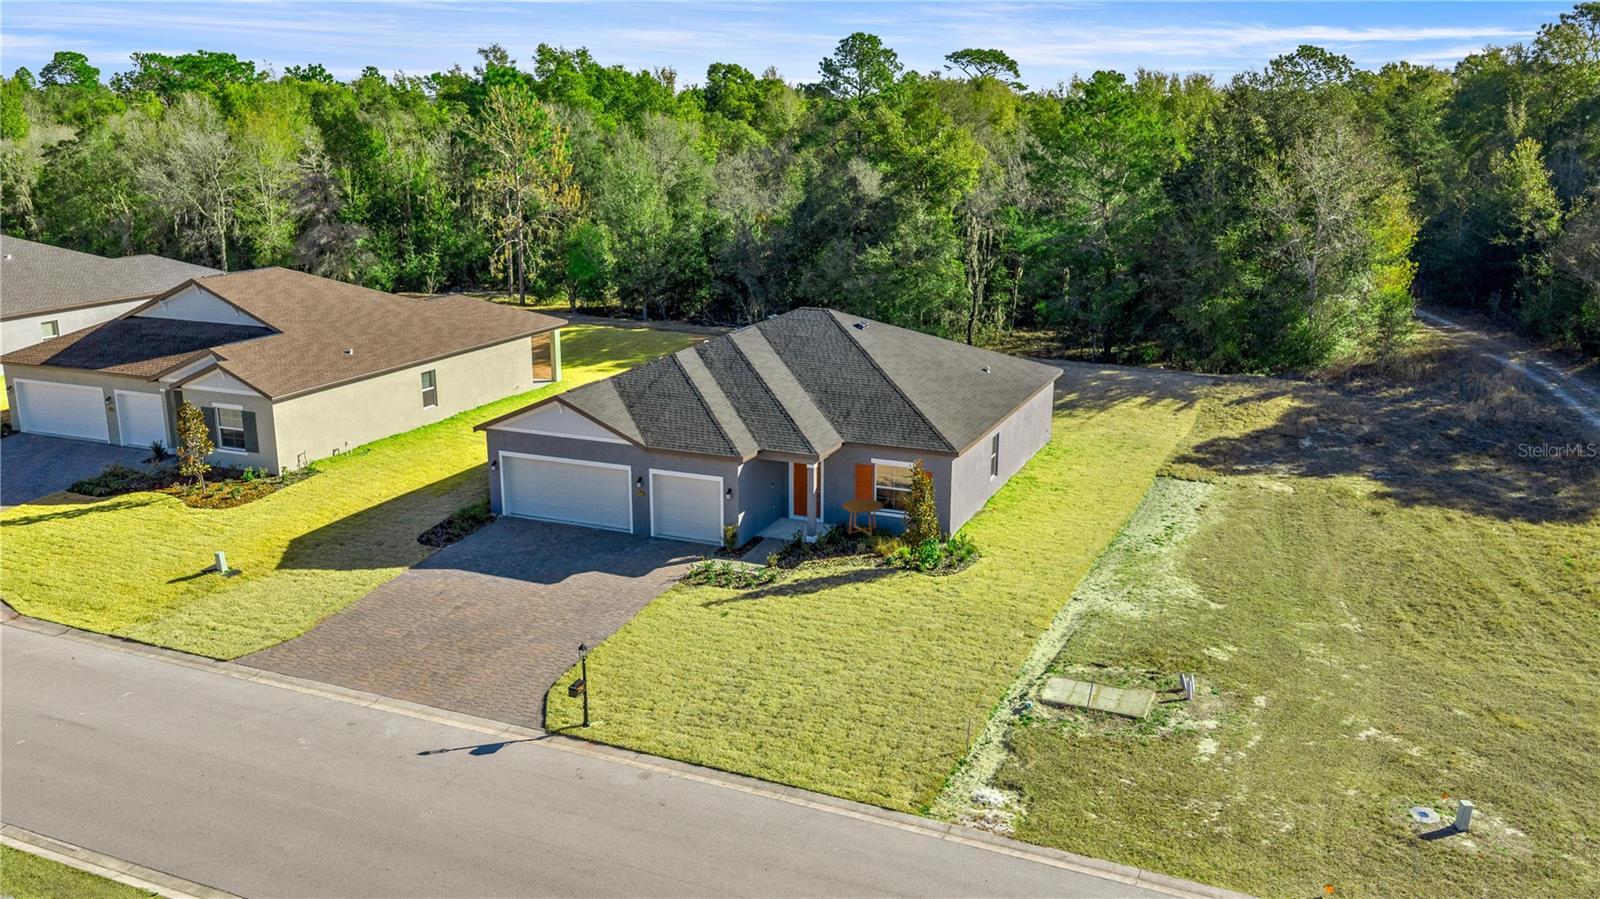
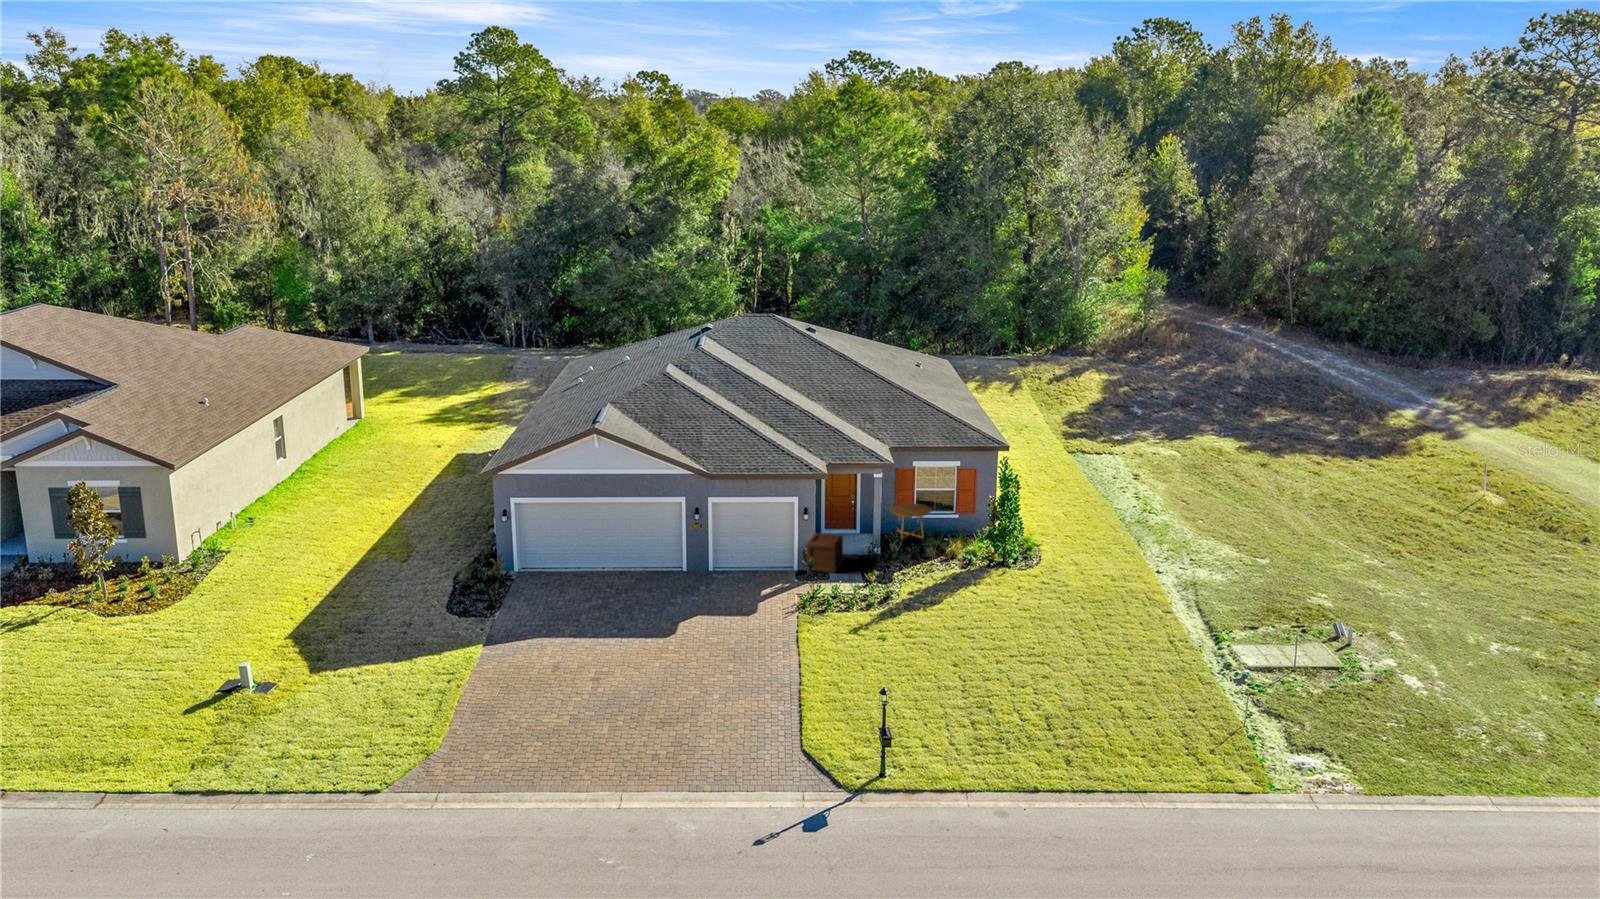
wooden crate: none [730,514,771,554] -> present [806,533,843,573]

